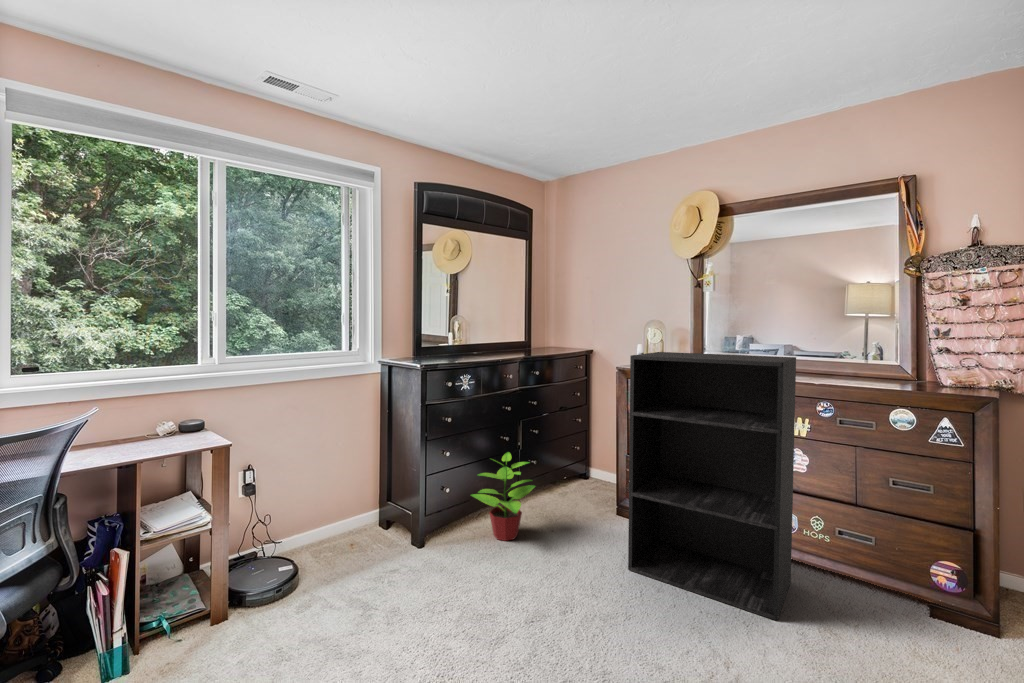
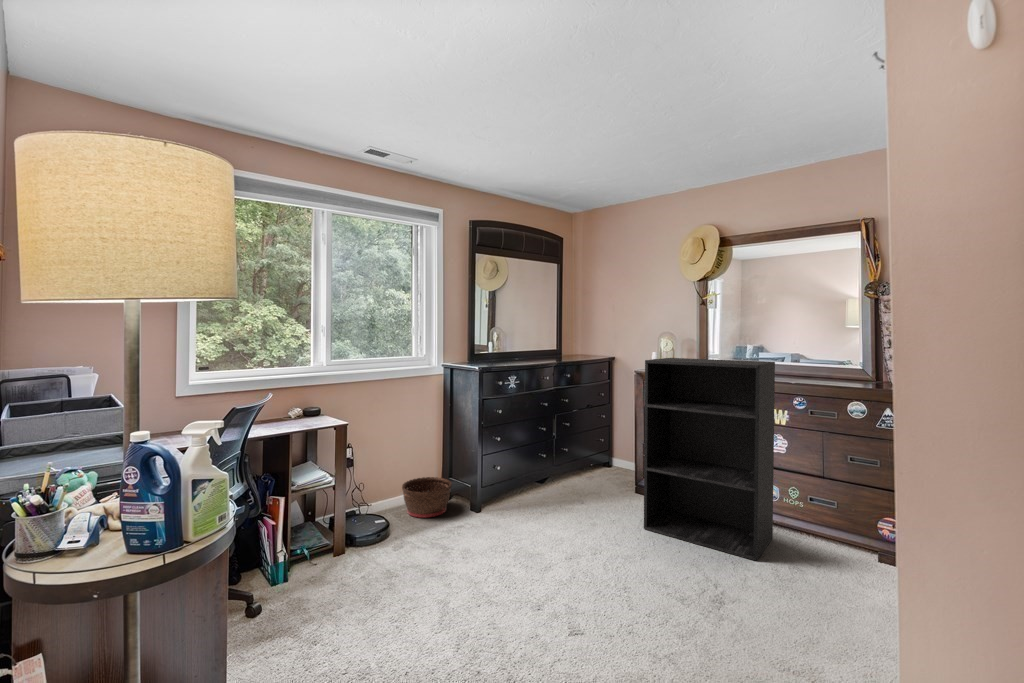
potted plant: present [471,452,535,541] -> none [516,438,568,509]
basket: none [323,501,388,557] -> present [402,477,452,518]

